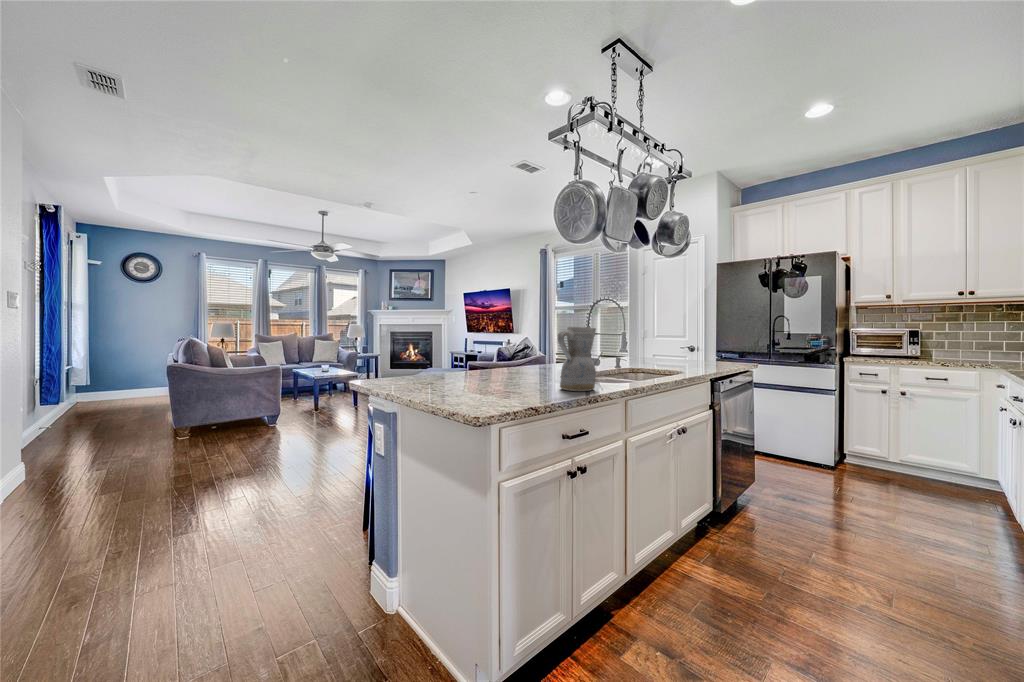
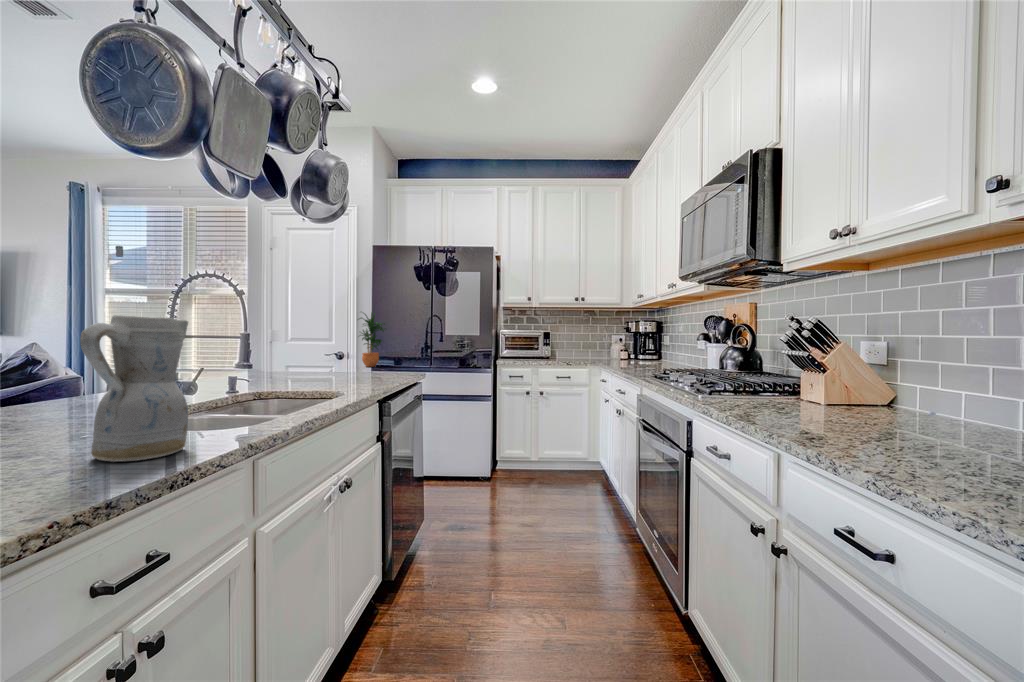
potted plant: none [704,315,731,359] -> present [360,313,384,367]

